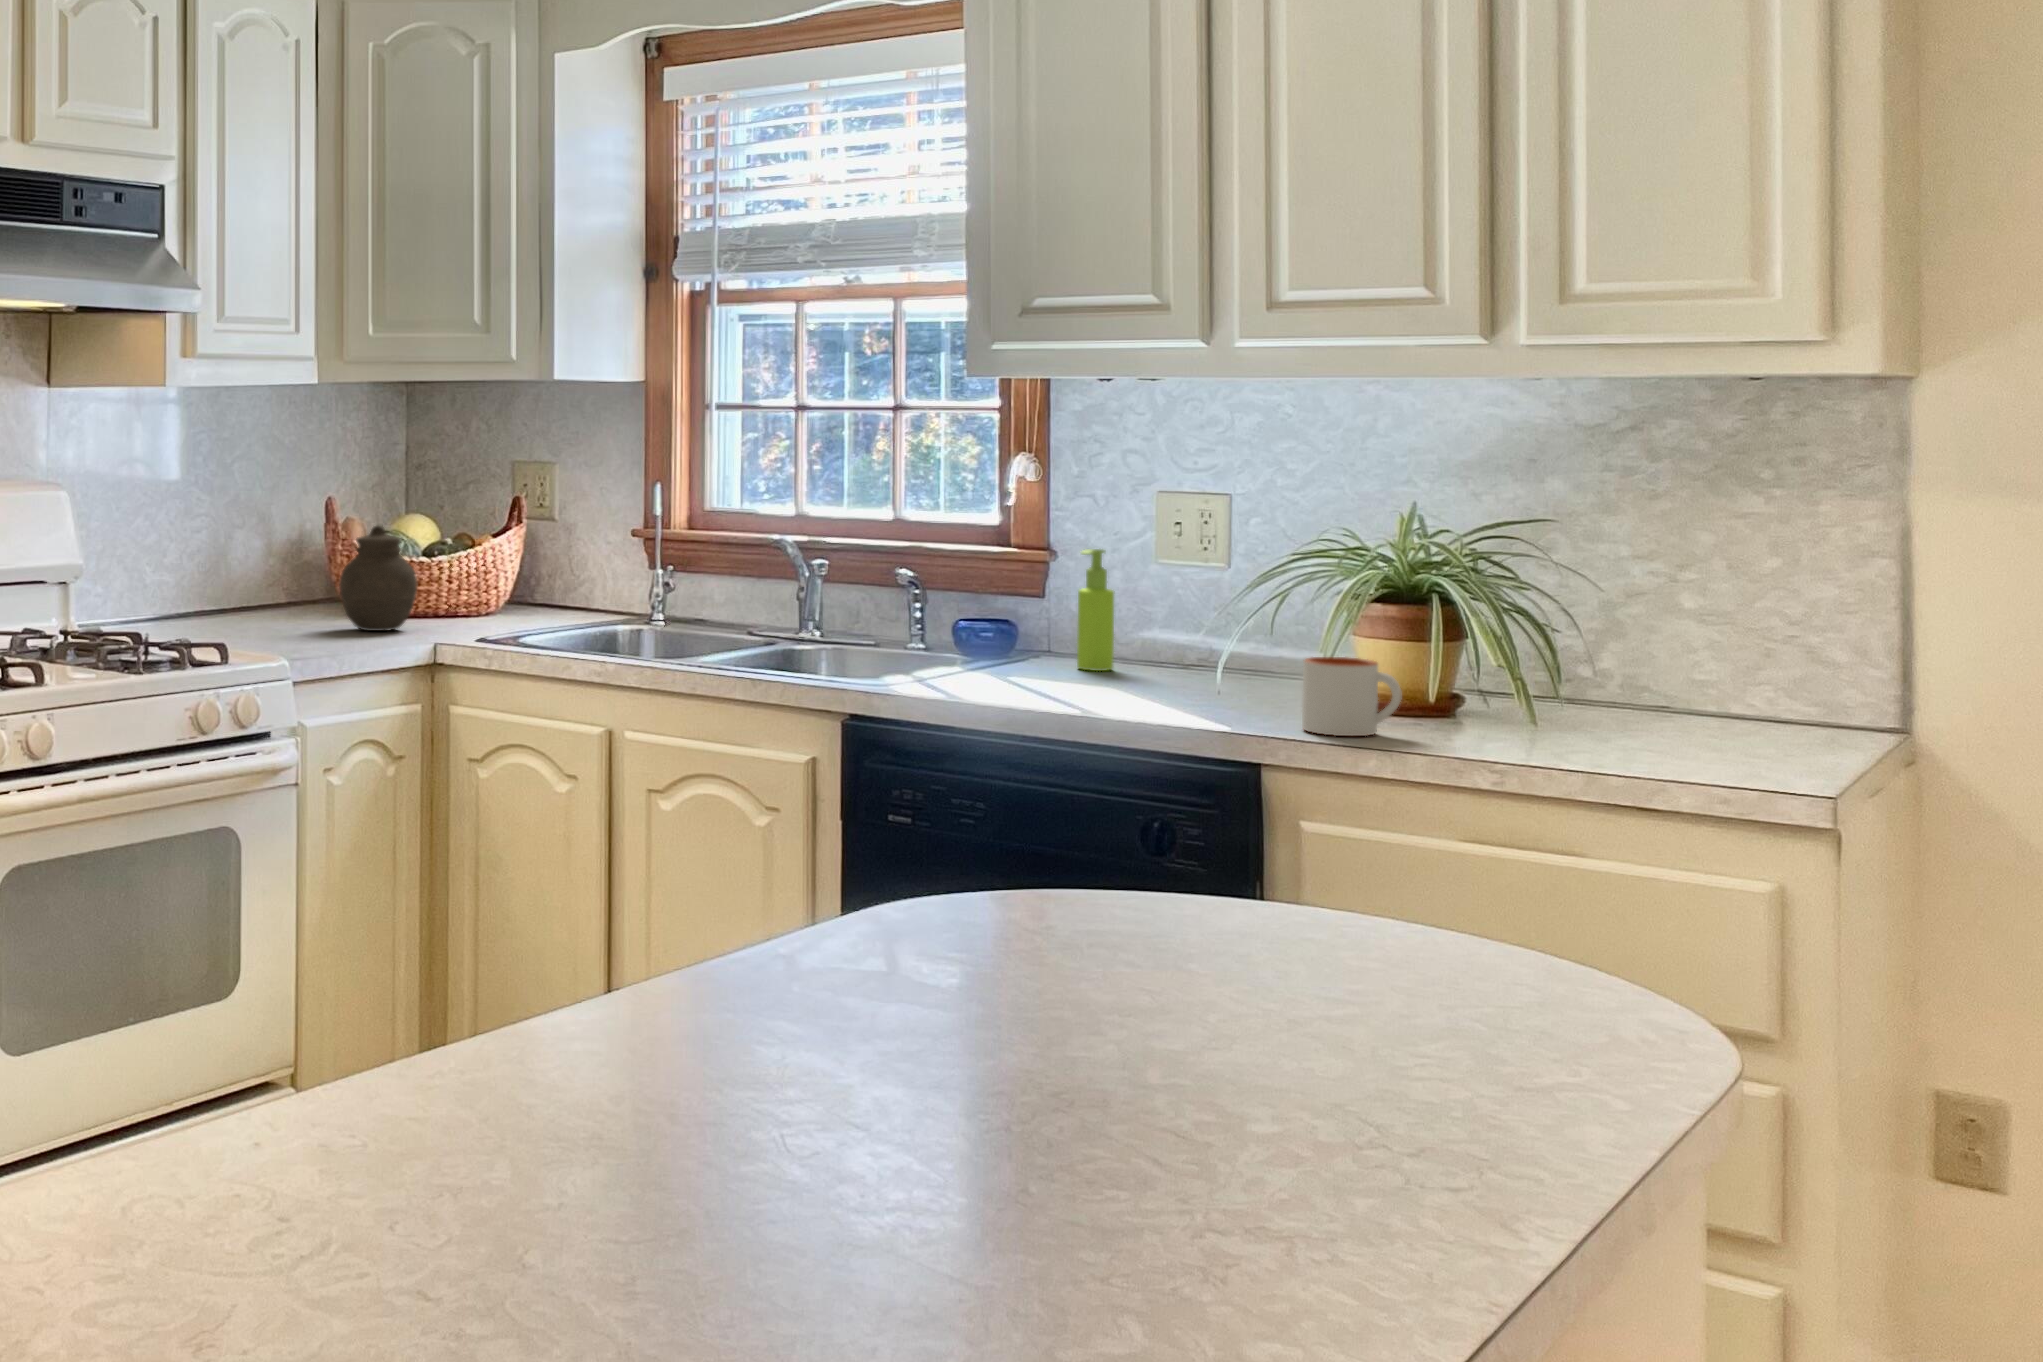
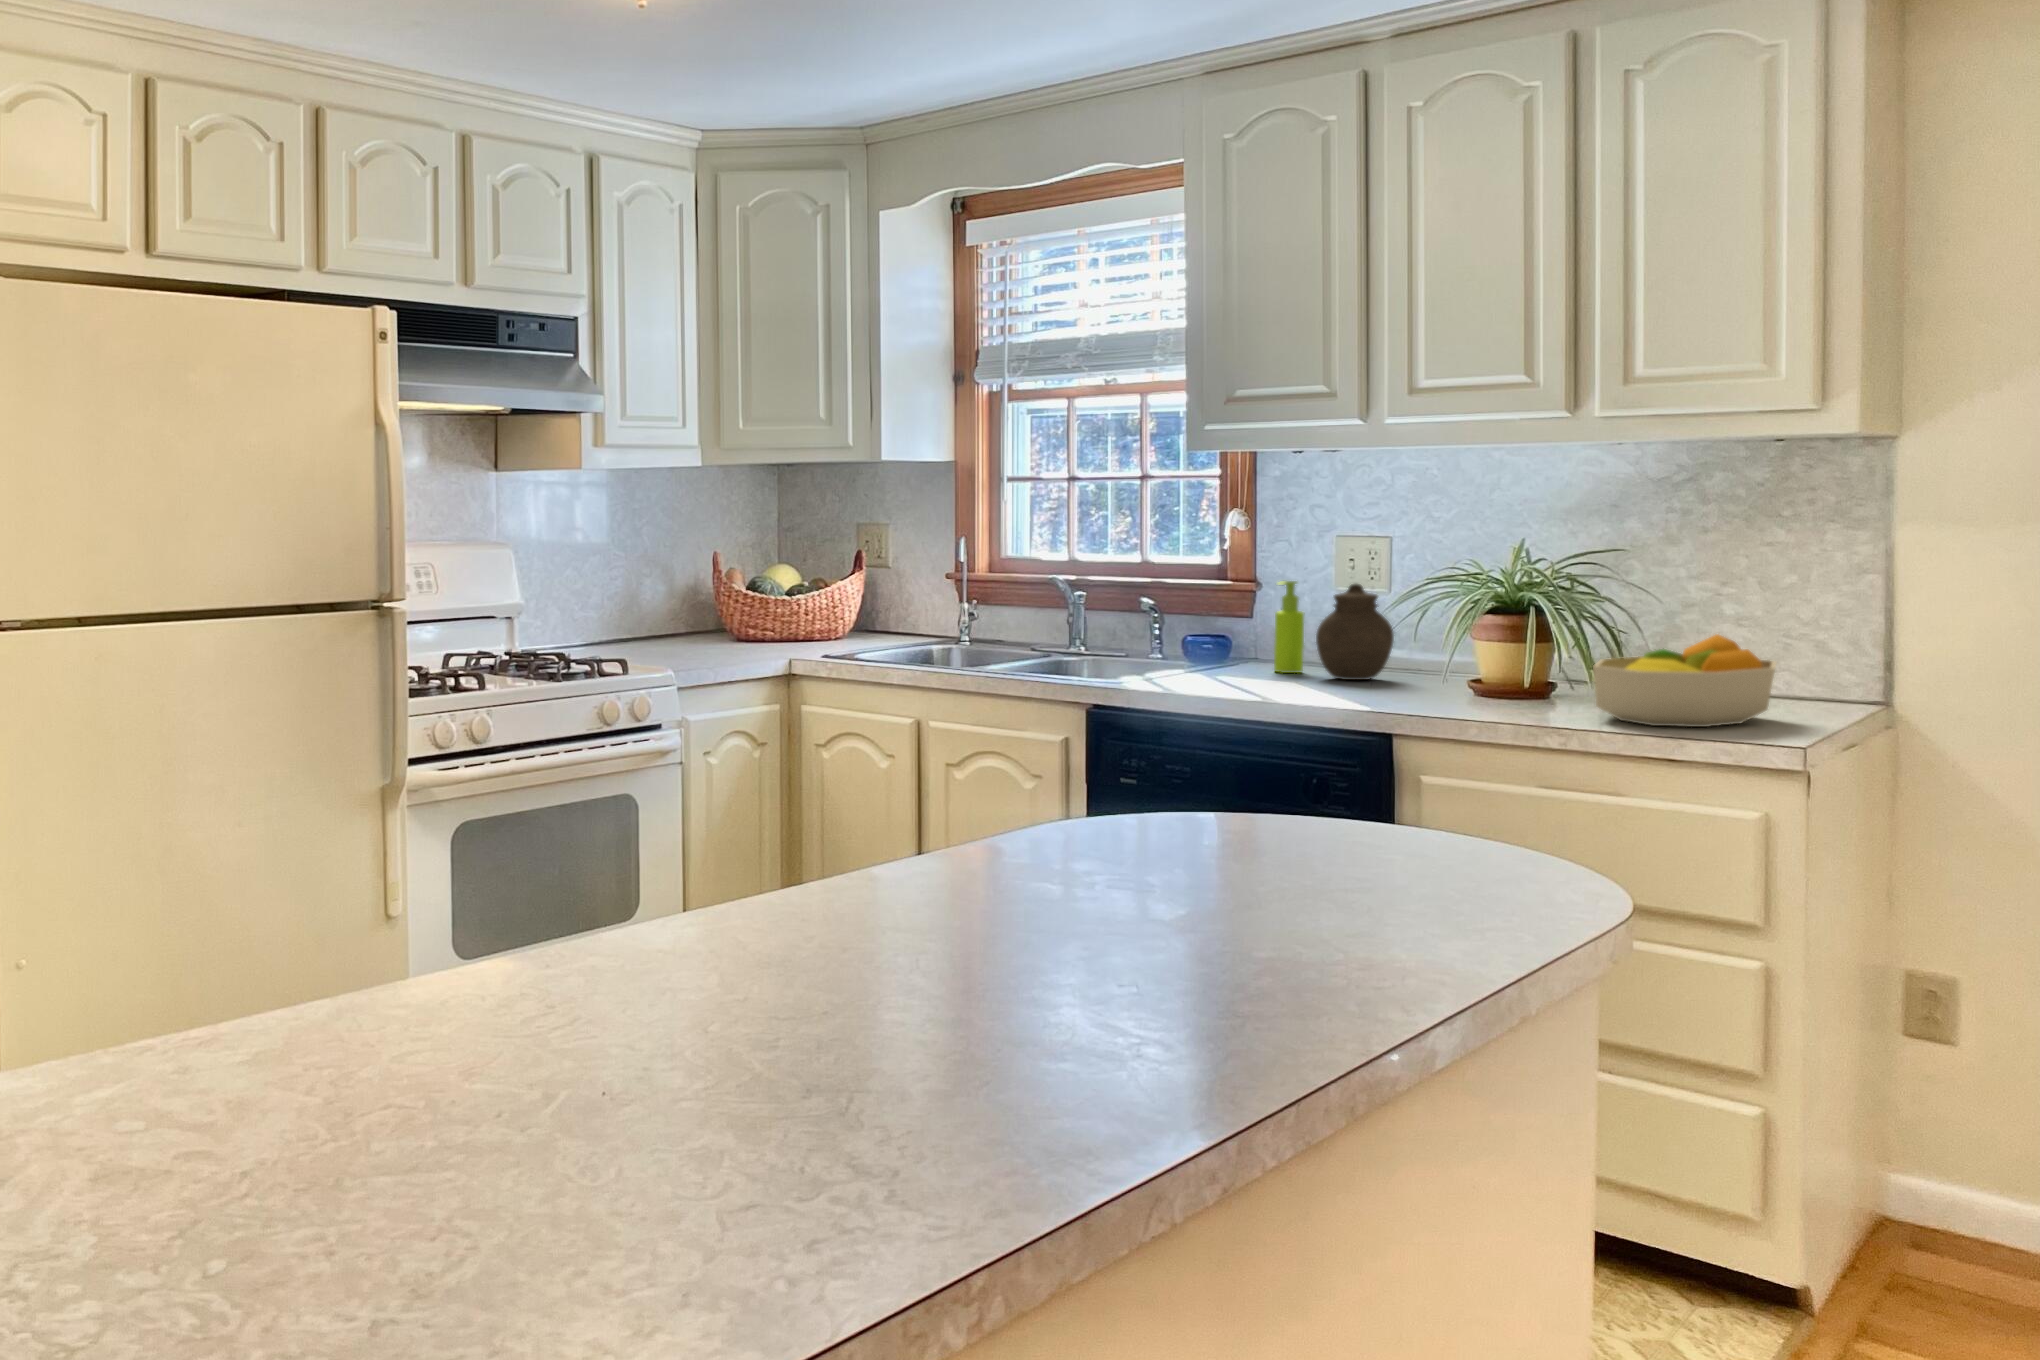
jar: present [339,526,417,631] -> present [1316,584,1394,680]
fruit bowl: none [1536,633,1765,761] -> present [1593,634,1776,727]
mug: present [1302,657,1402,736] -> none [1410,655,1488,712]

